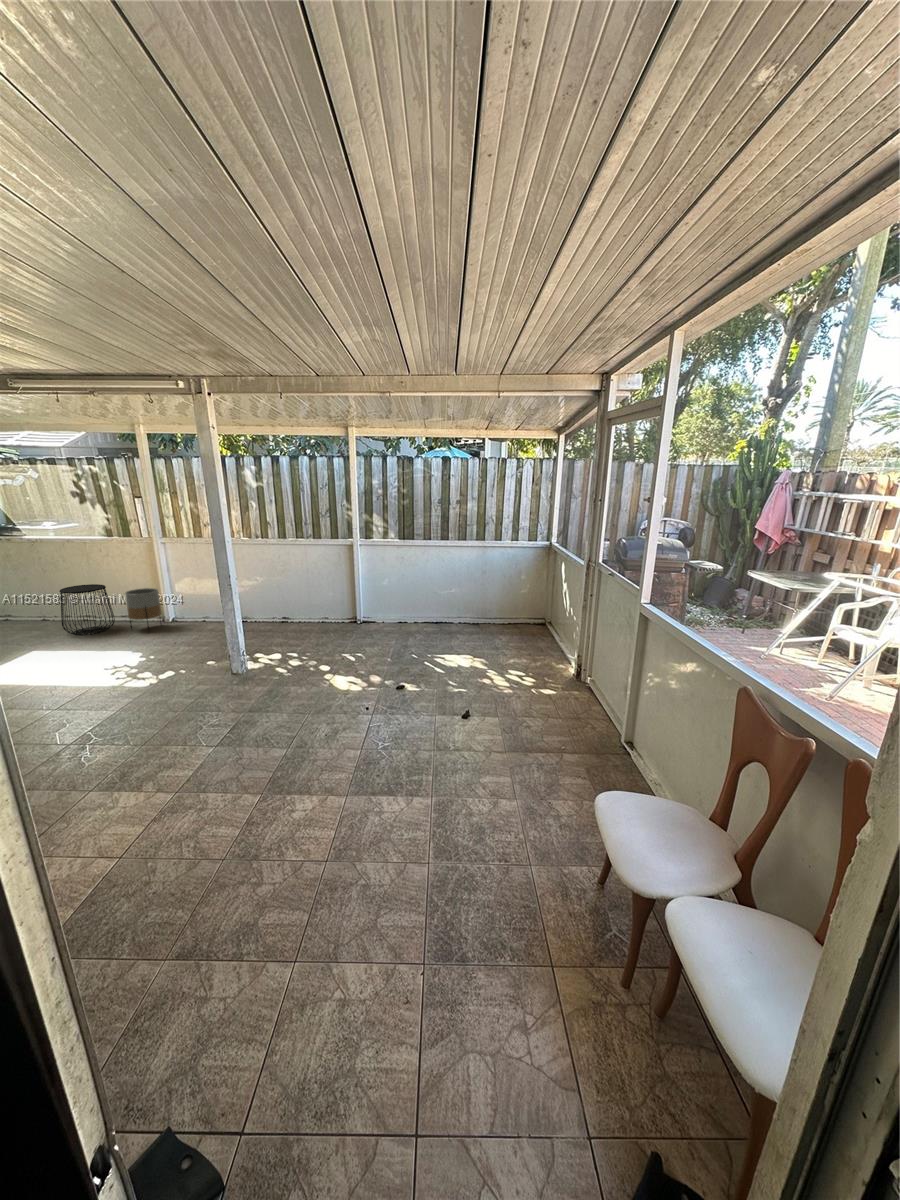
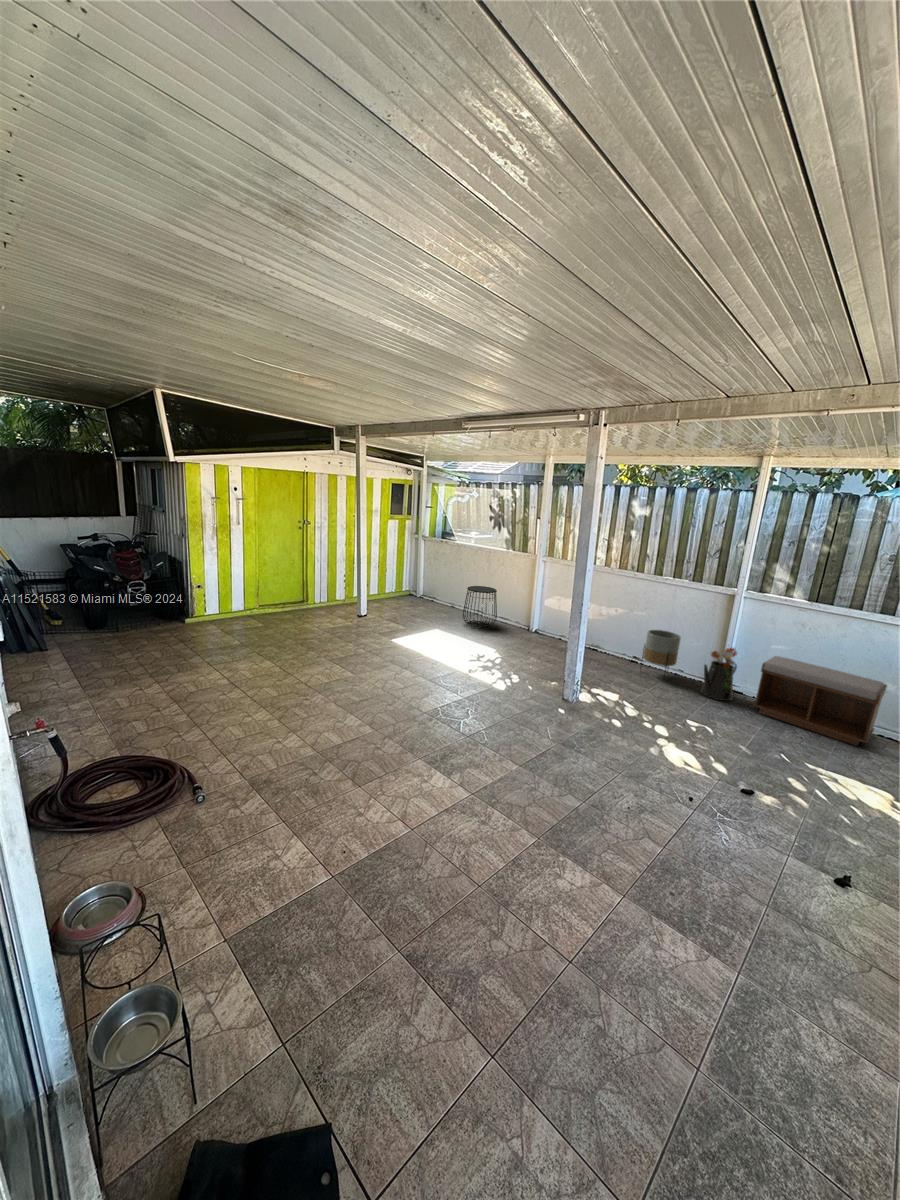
bench: none [382,586,452,633] -> present [753,656,887,746]
watering can: none [343,587,368,632] -> present [700,648,737,701]
planter: present [125,588,162,632] -> present [641,630,681,680]

